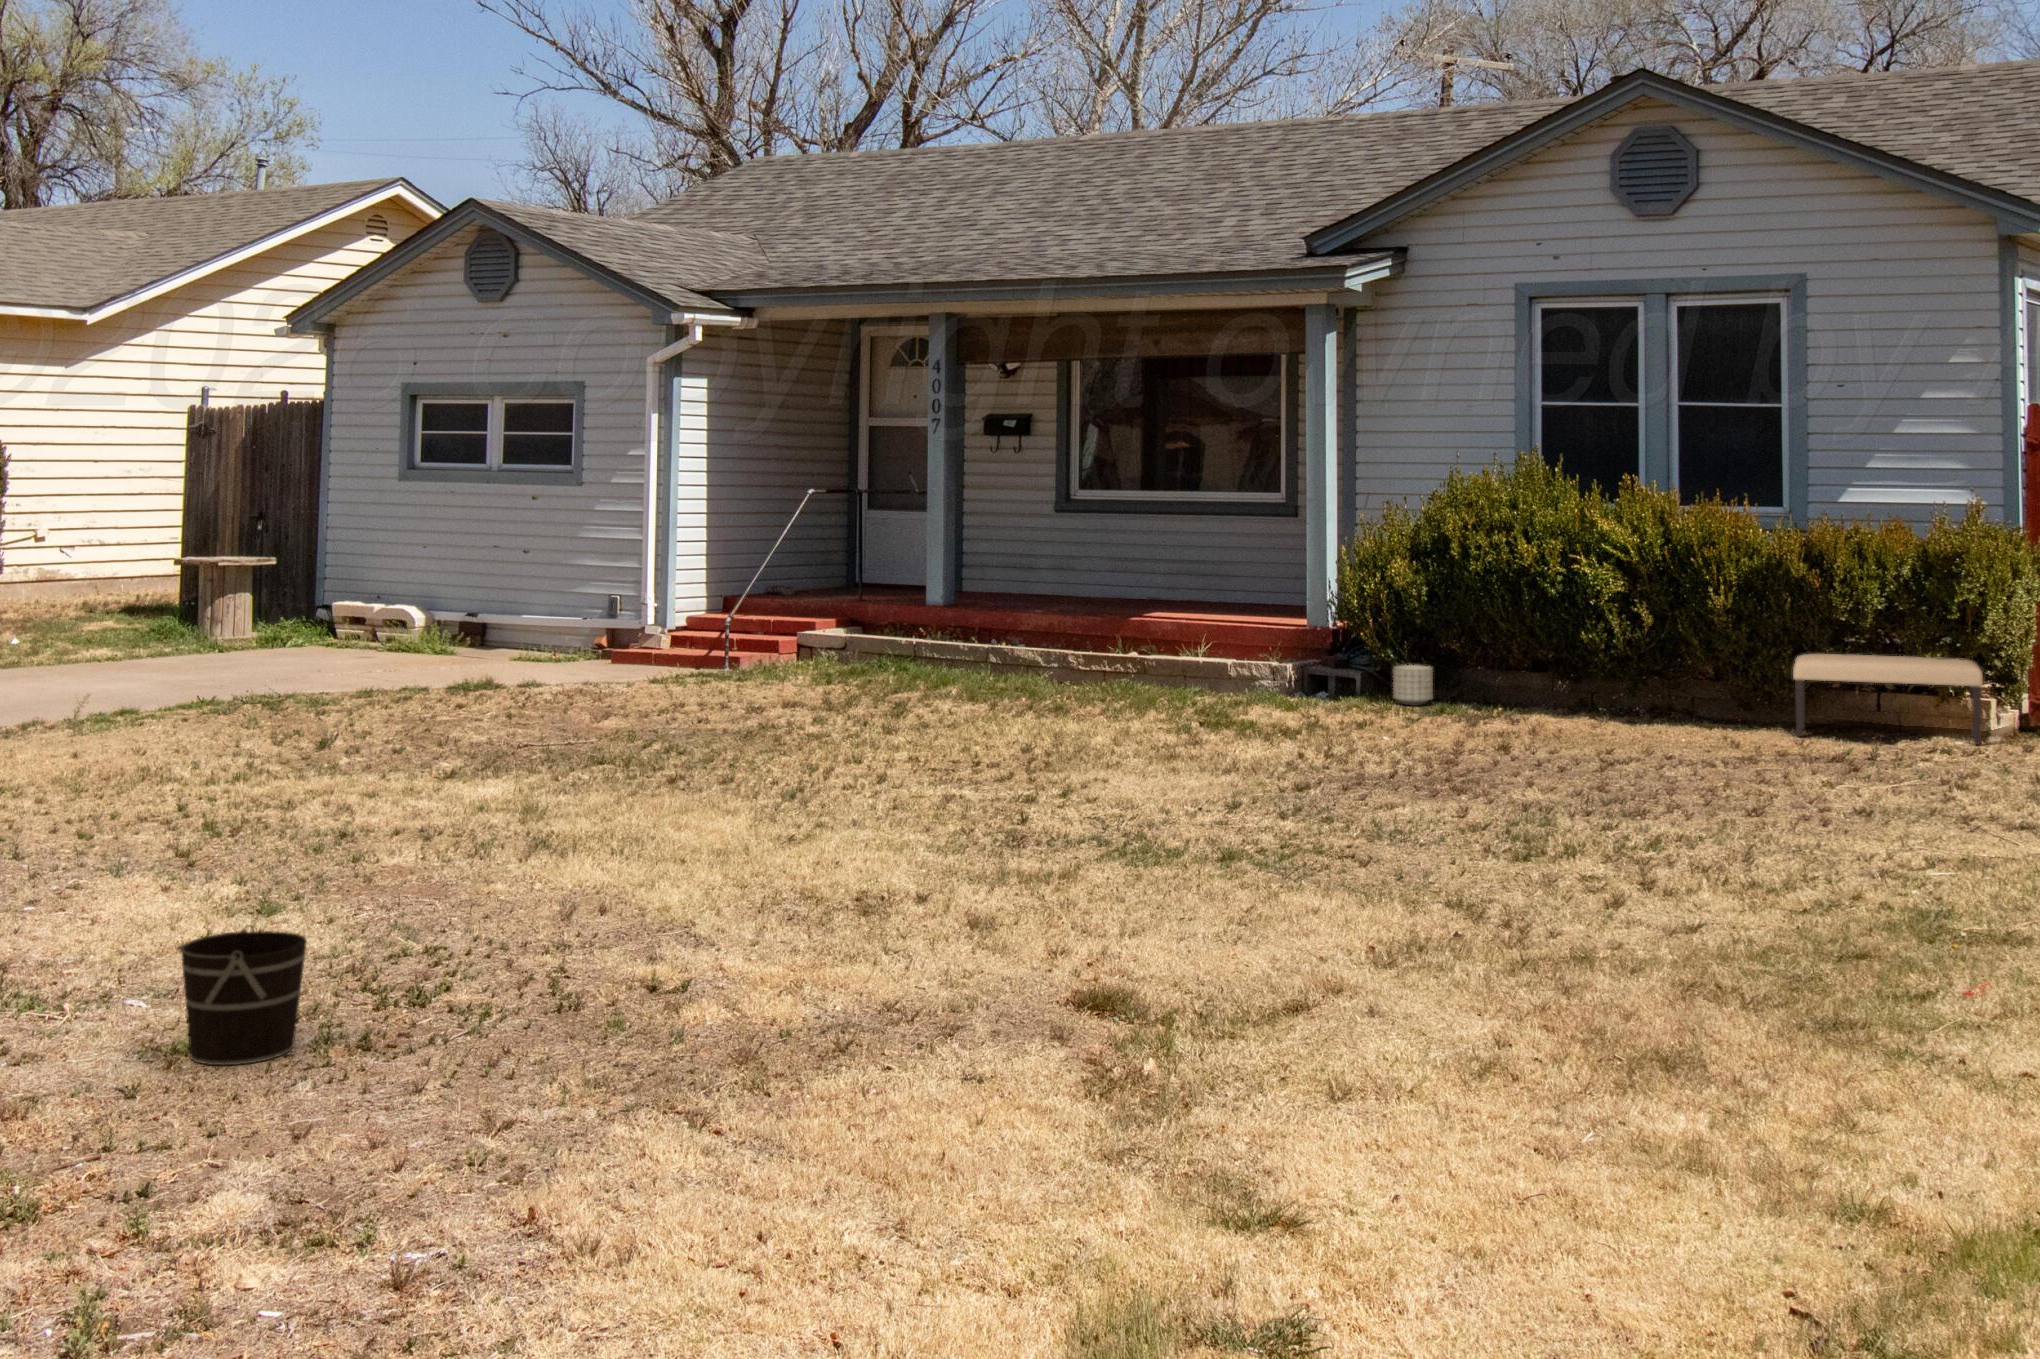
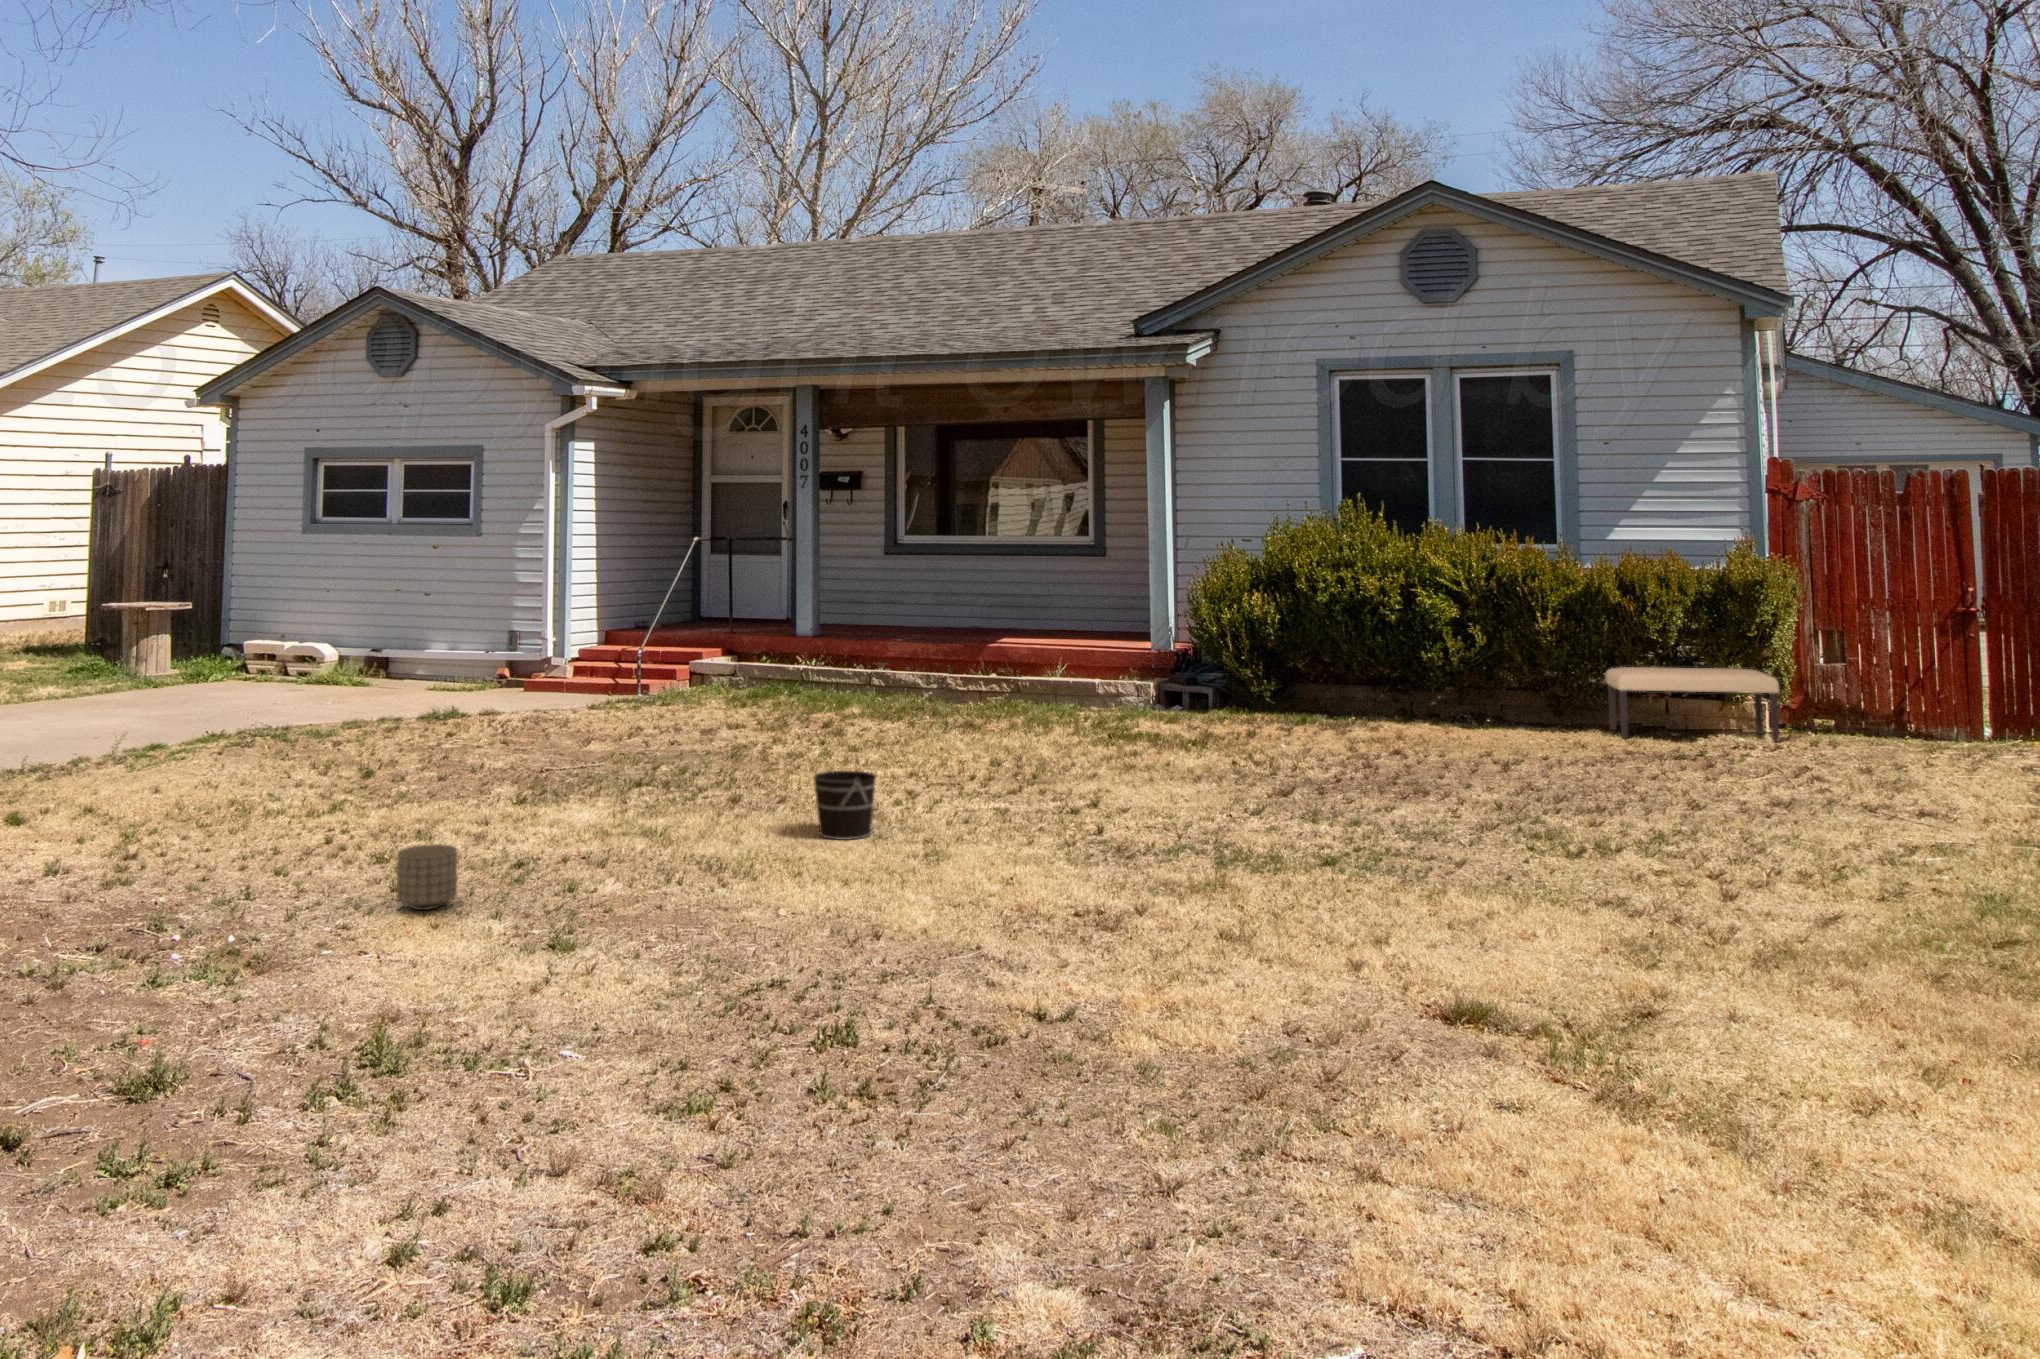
planter: present [1393,665,1433,706] -> present [397,844,457,910]
bucket: present [177,927,307,1065] -> present [814,770,876,840]

